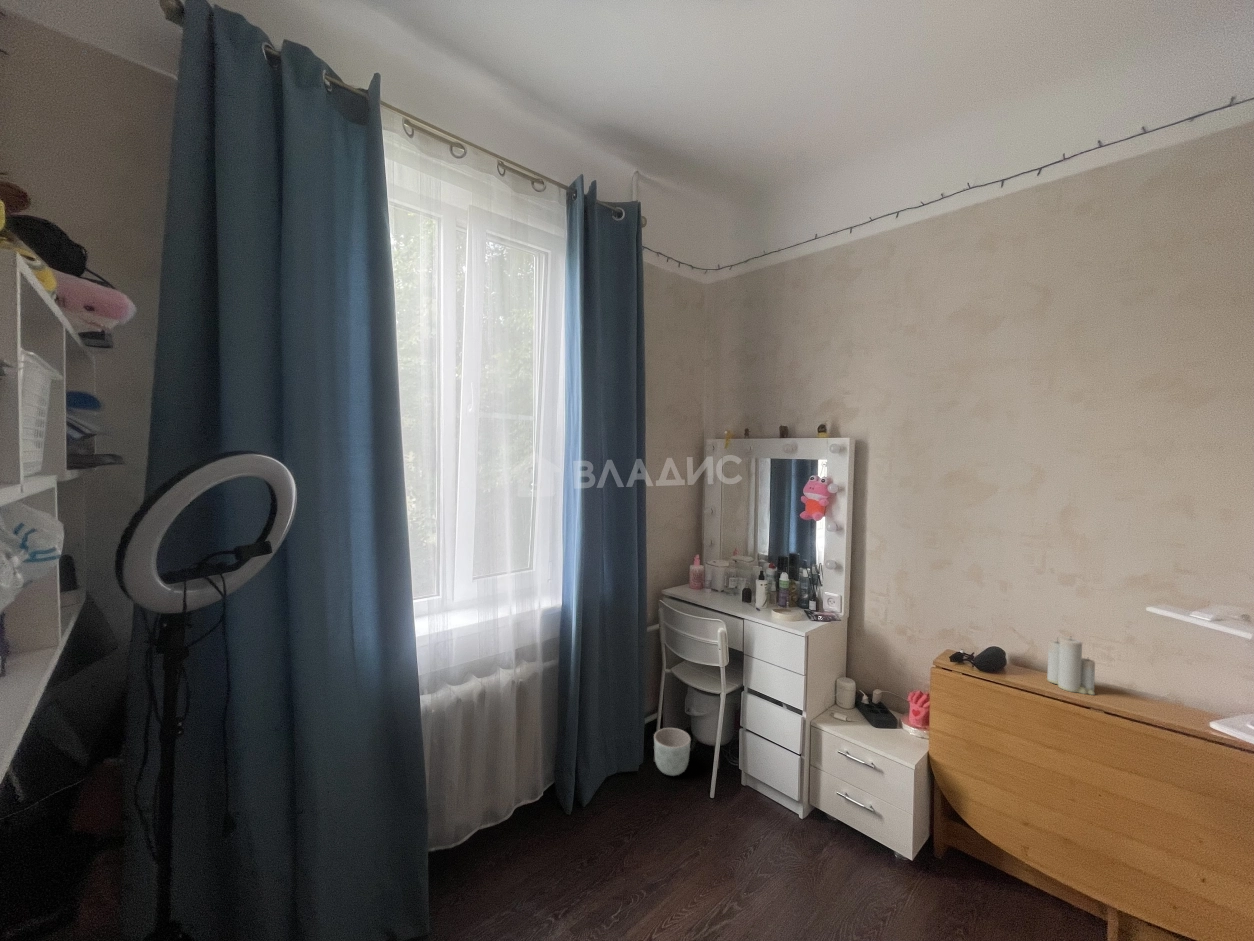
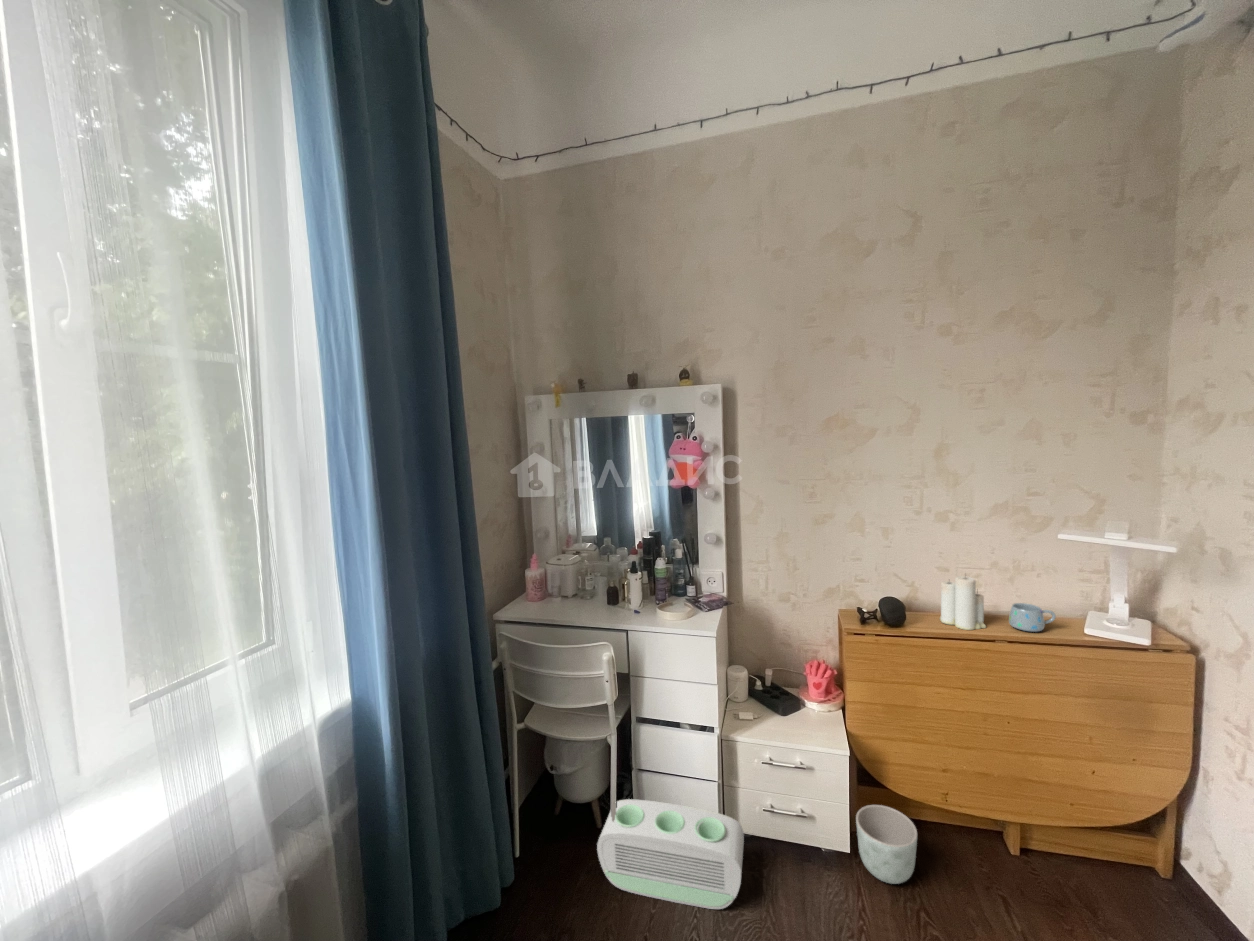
mug: none [1124,678,1182,711] -> present [1009,603,1056,632]
planter: present [654,728,691,775] -> present [856,805,917,884]
air purifier: none [699,747,814,846] -> present [597,799,744,909]

